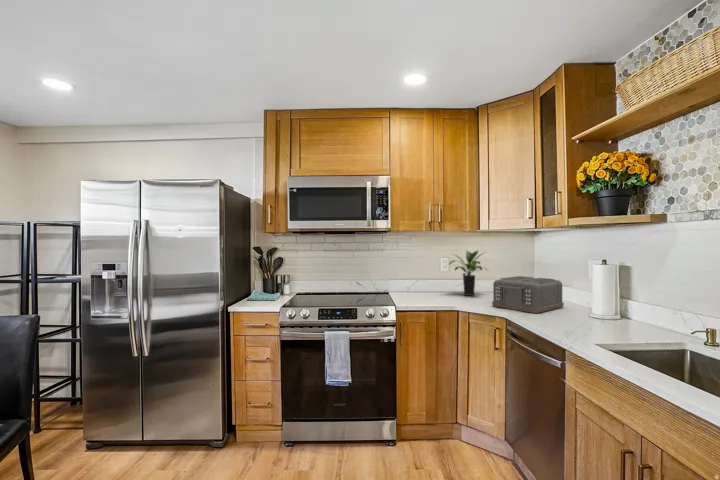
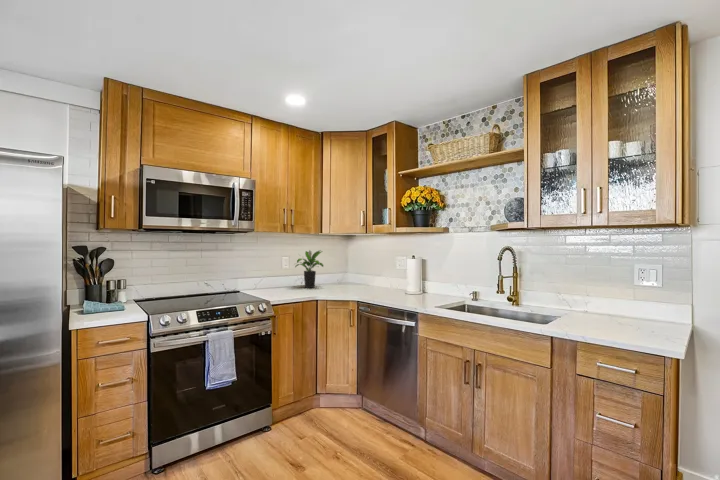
toaster: present [492,276,564,313] -> none [342,269,384,294]

